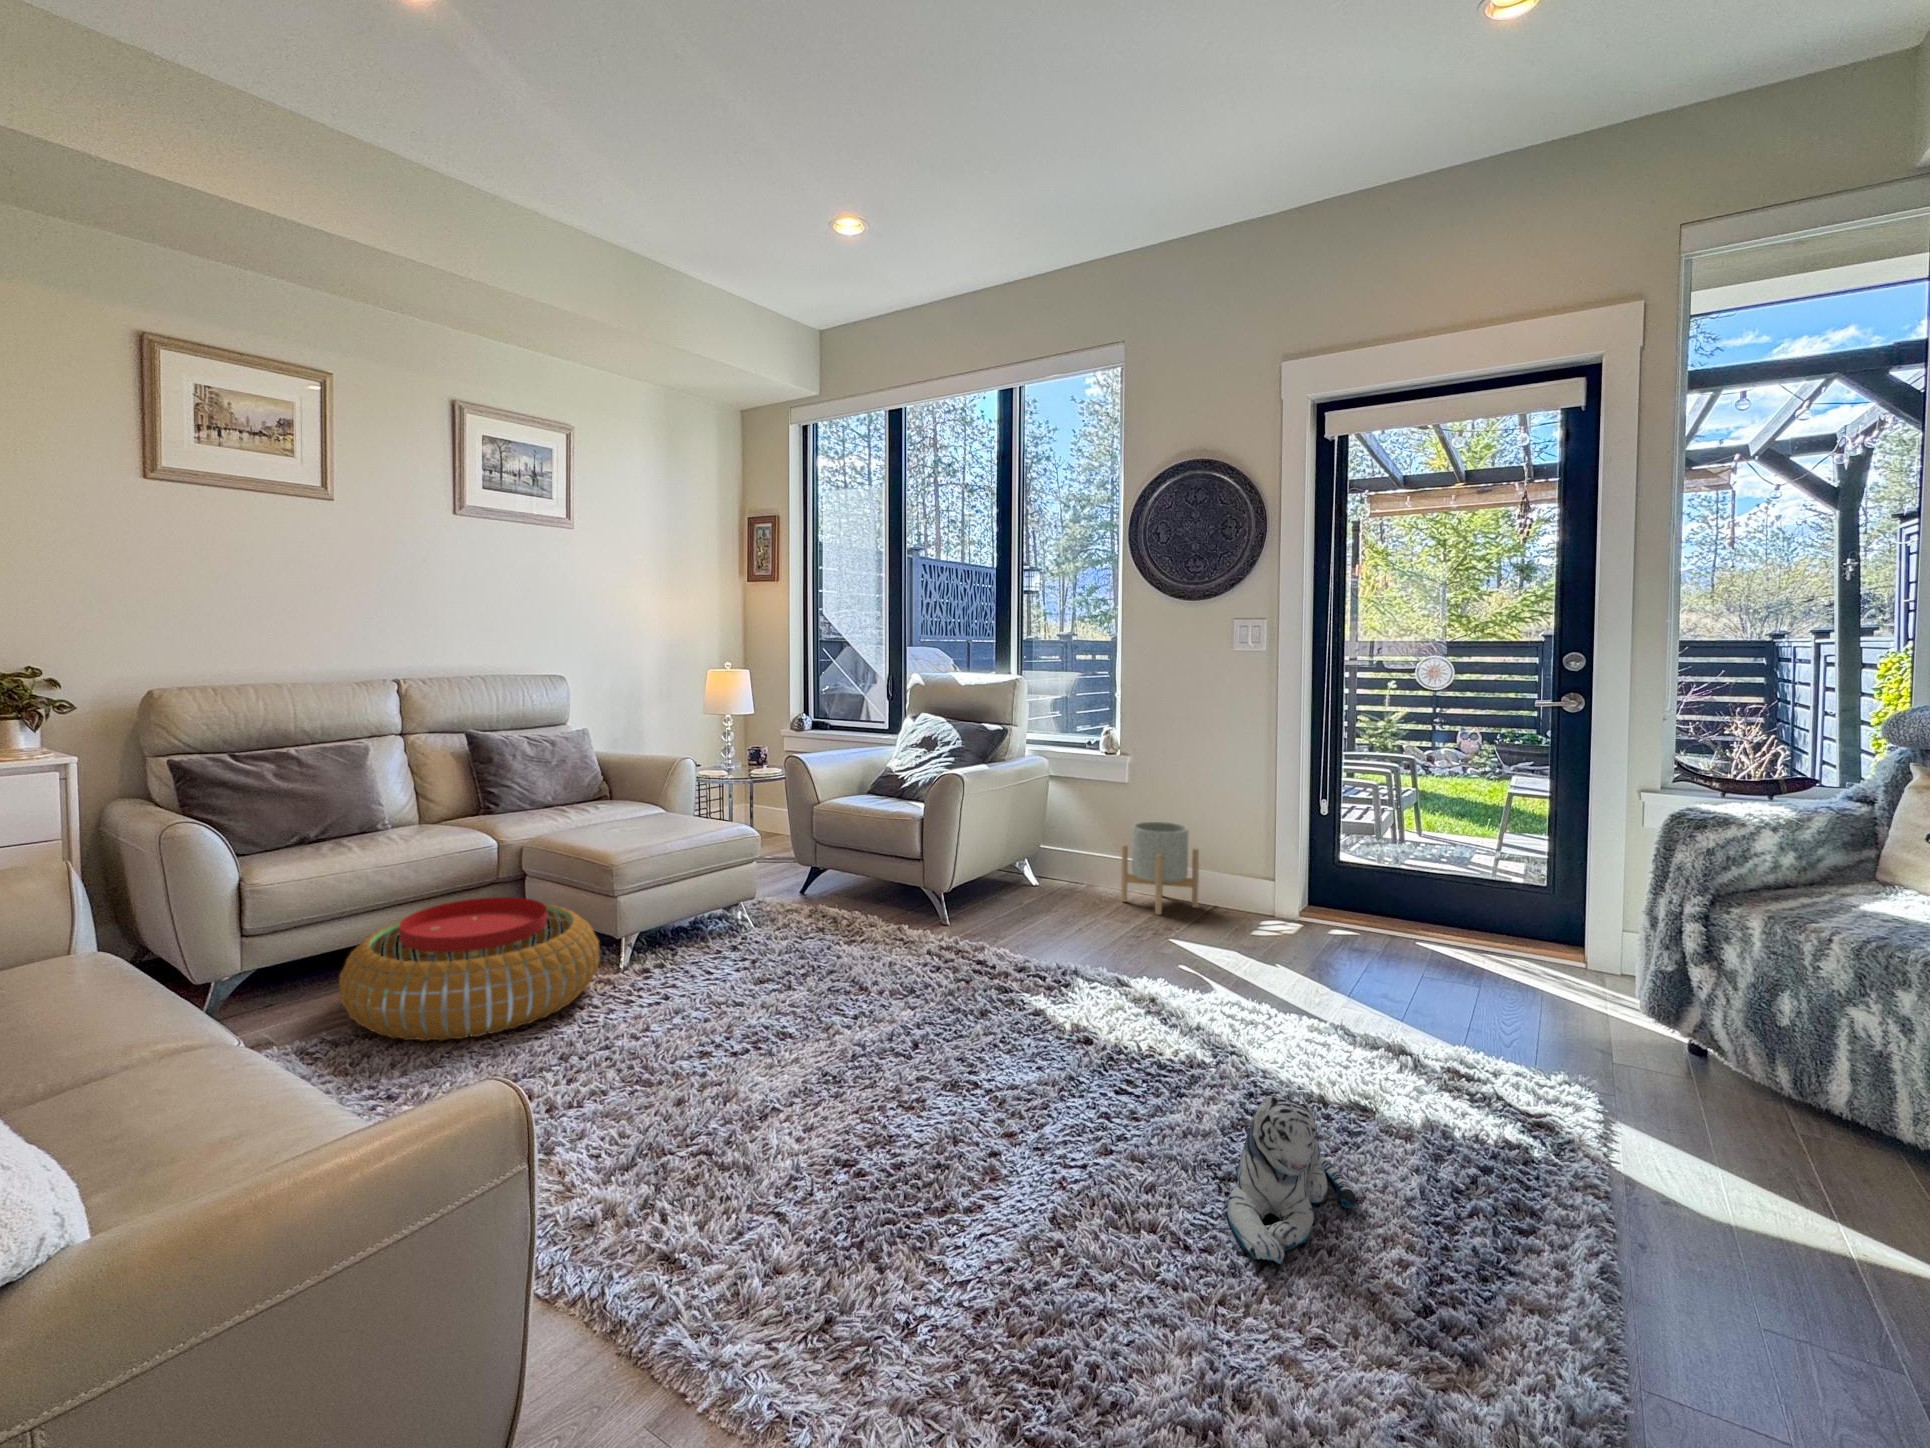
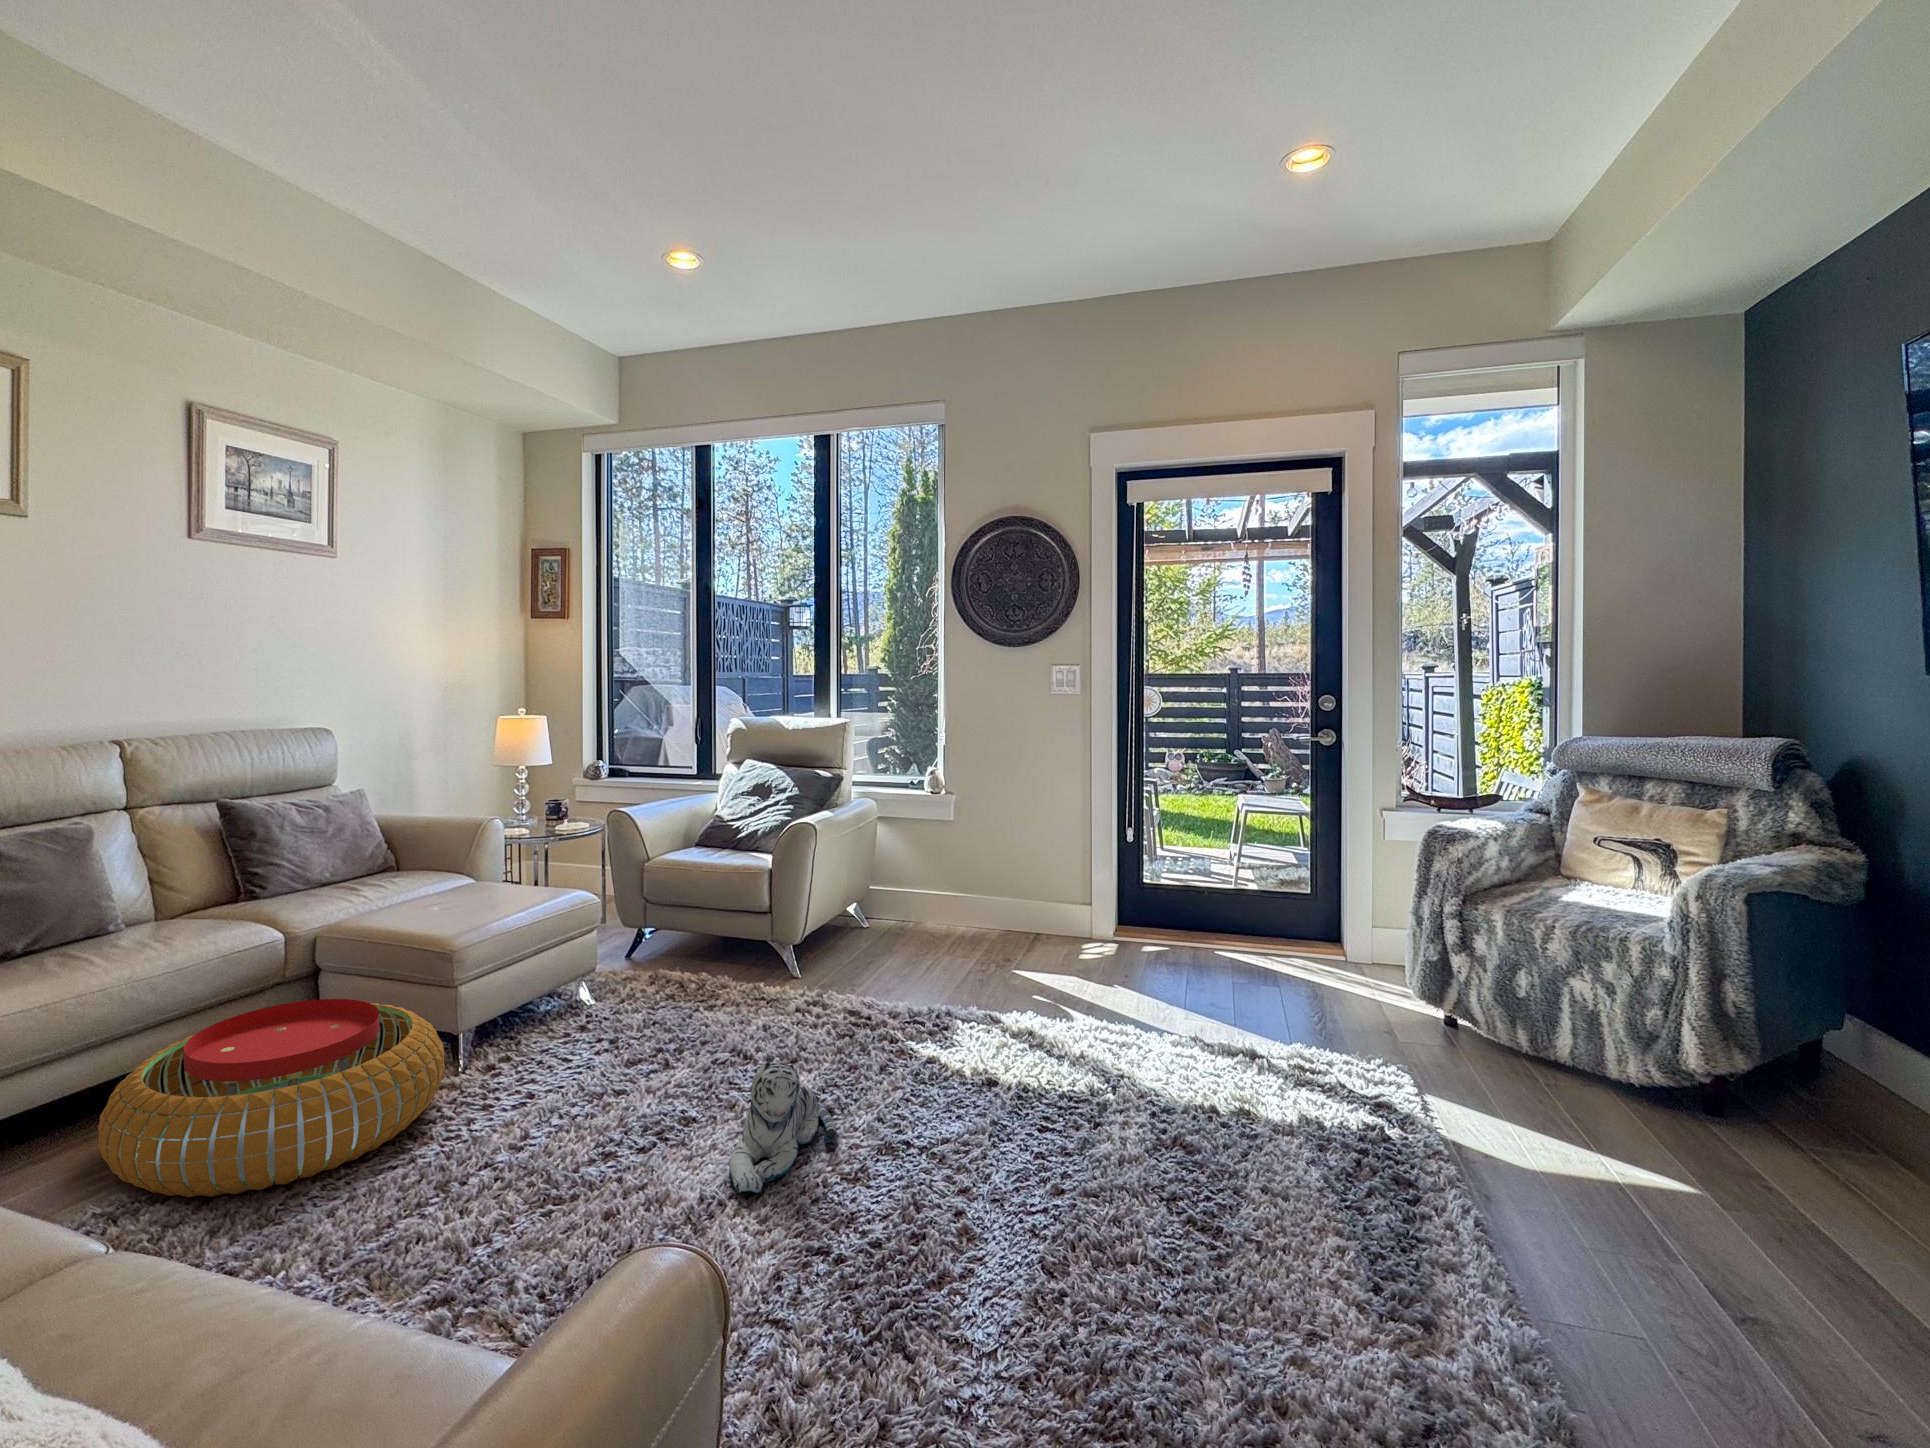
planter: present [1121,822,1199,915] -> none [953,856,1023,945]
plush toy: present [1226,1096,1356,1264] -> present [729,1062,836,1194]

